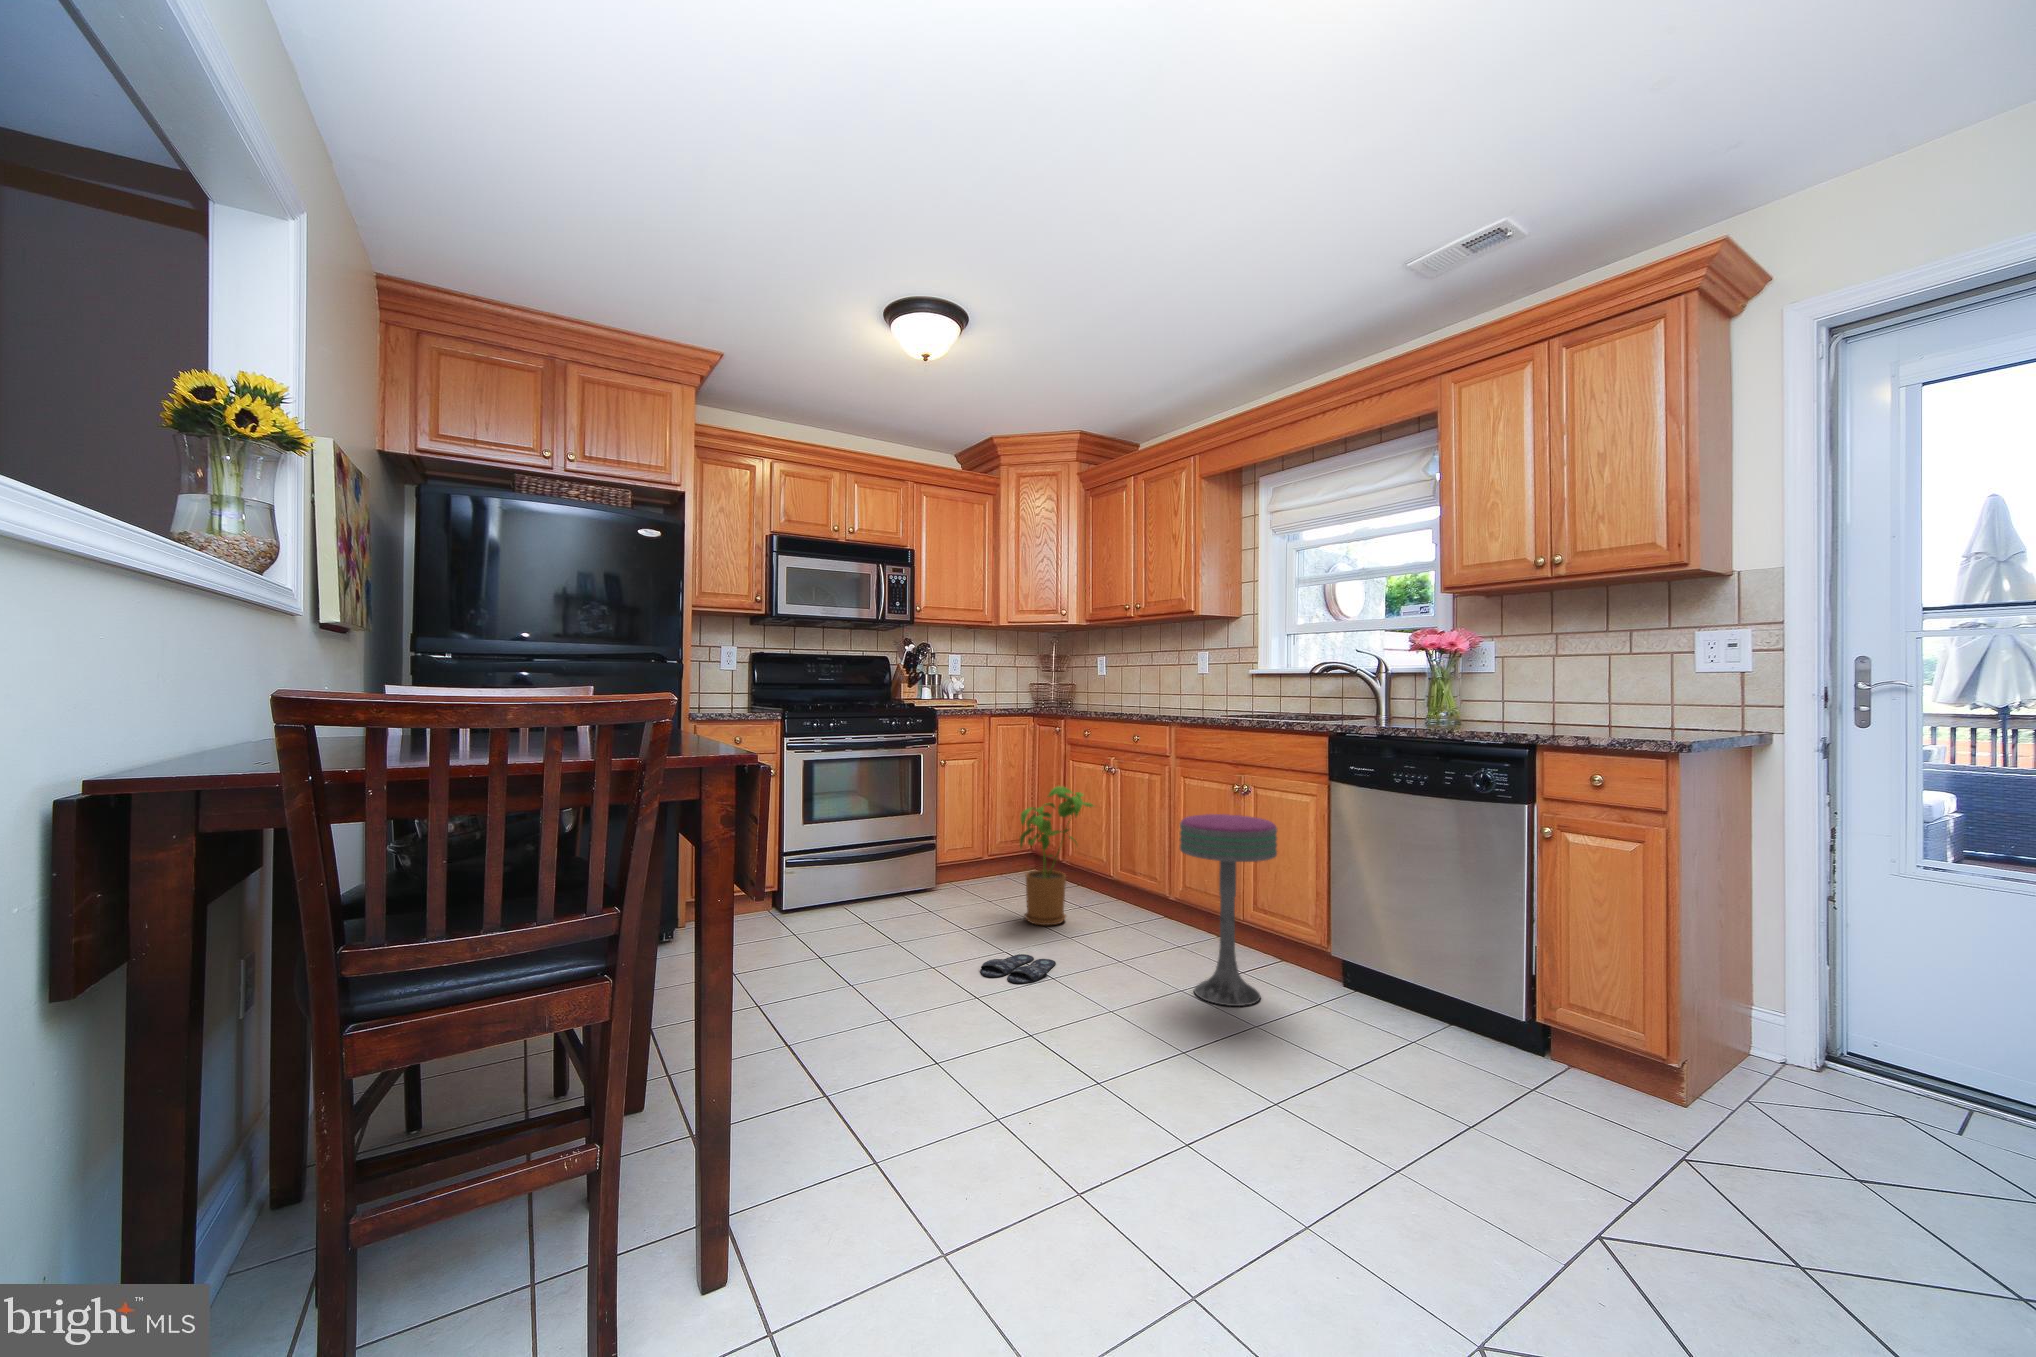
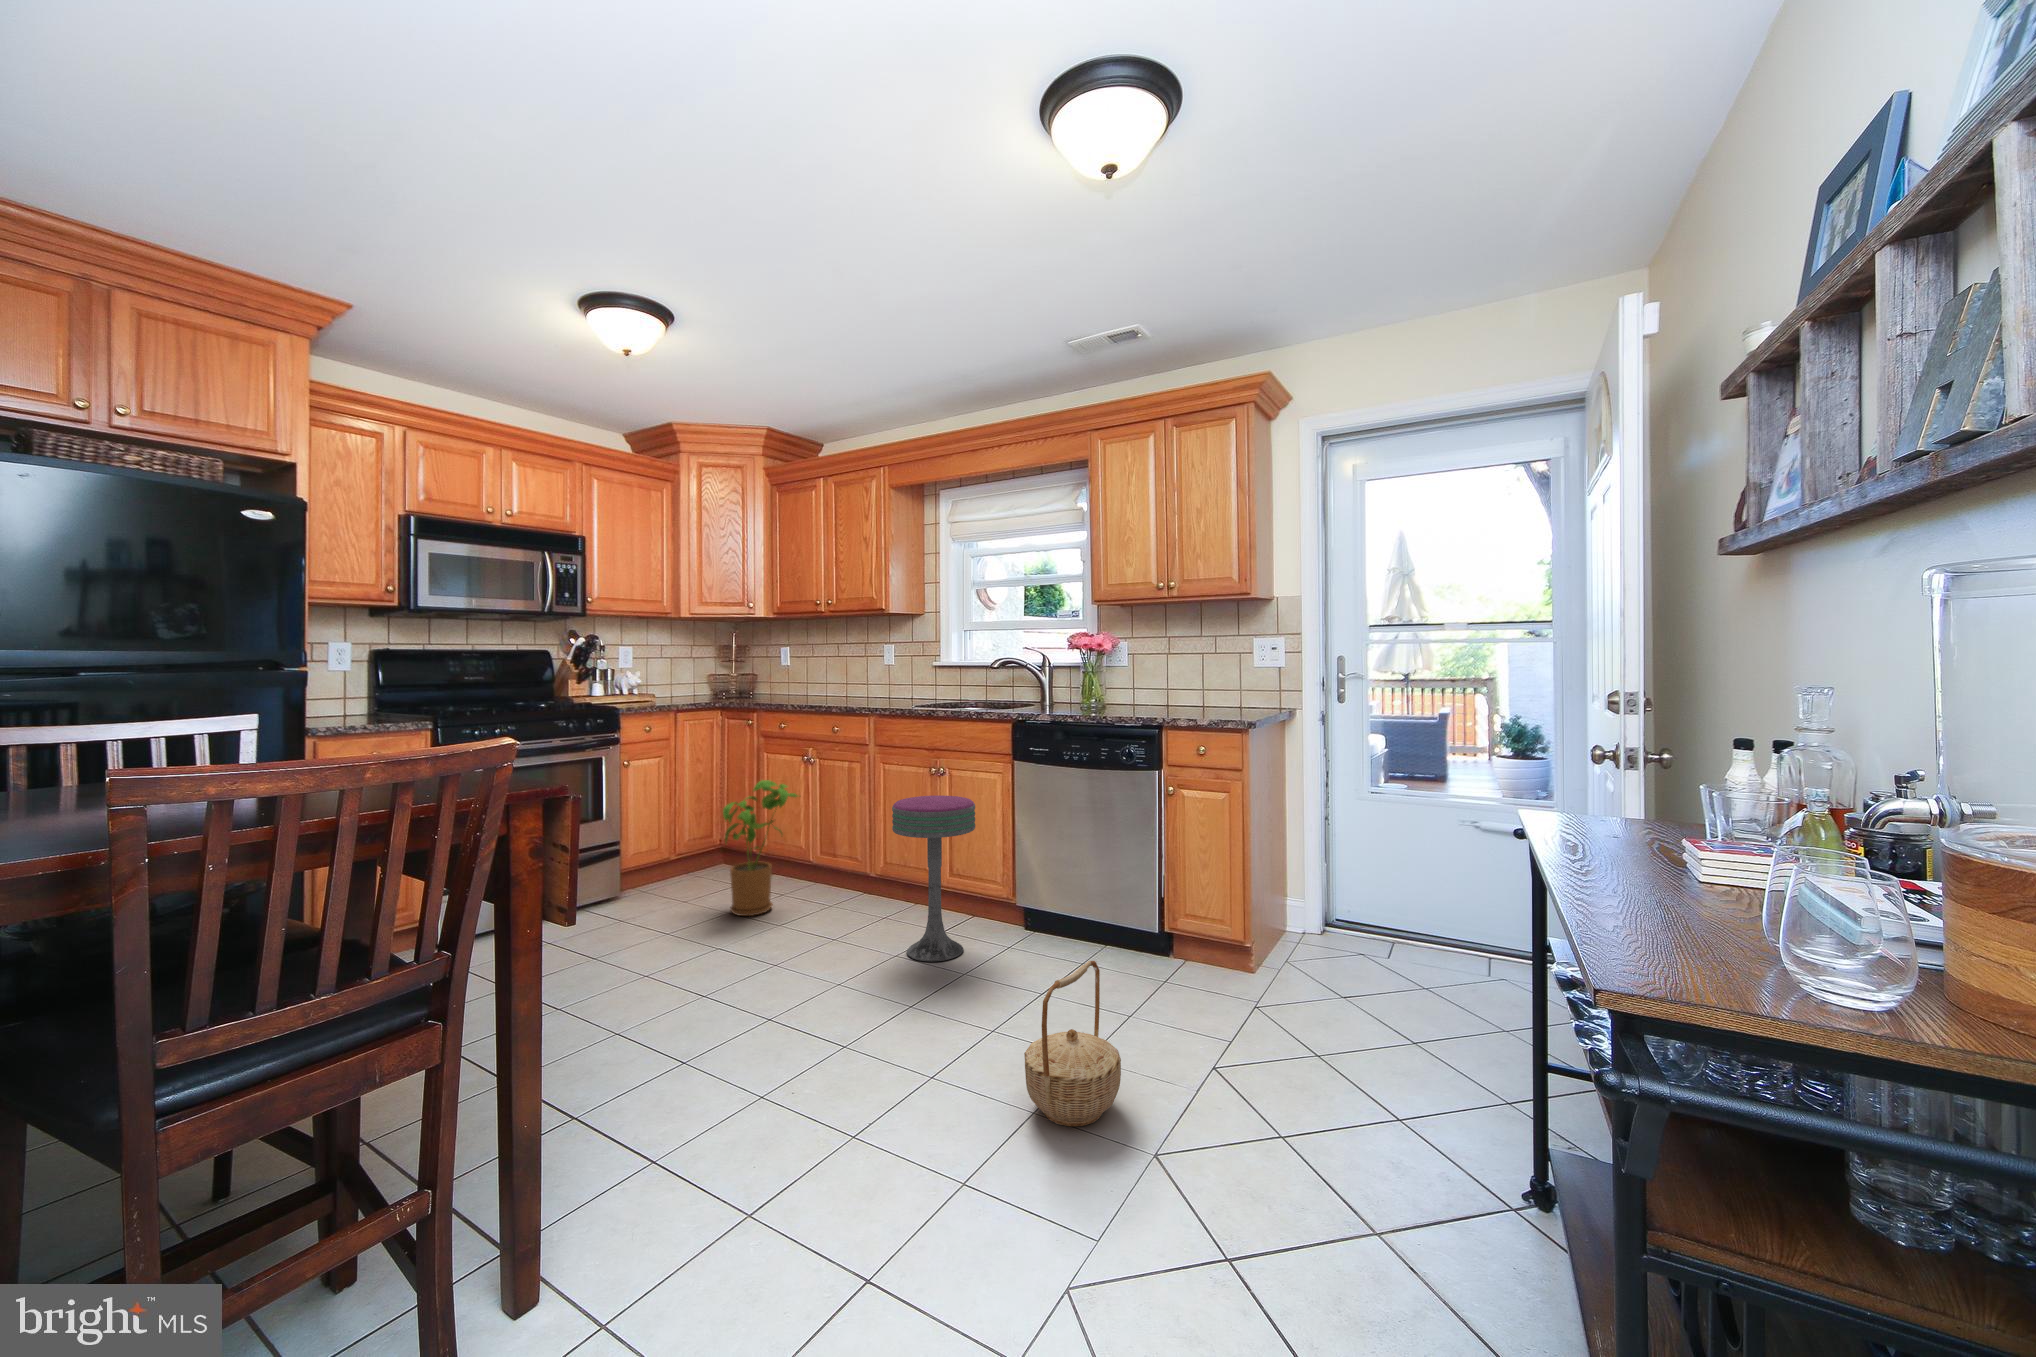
slippers: present [981,954,1056,984] -> none [698,947,774,977]
basket: none [1294,1032,1429,1246] -> present [1024,961,1121,1126]

